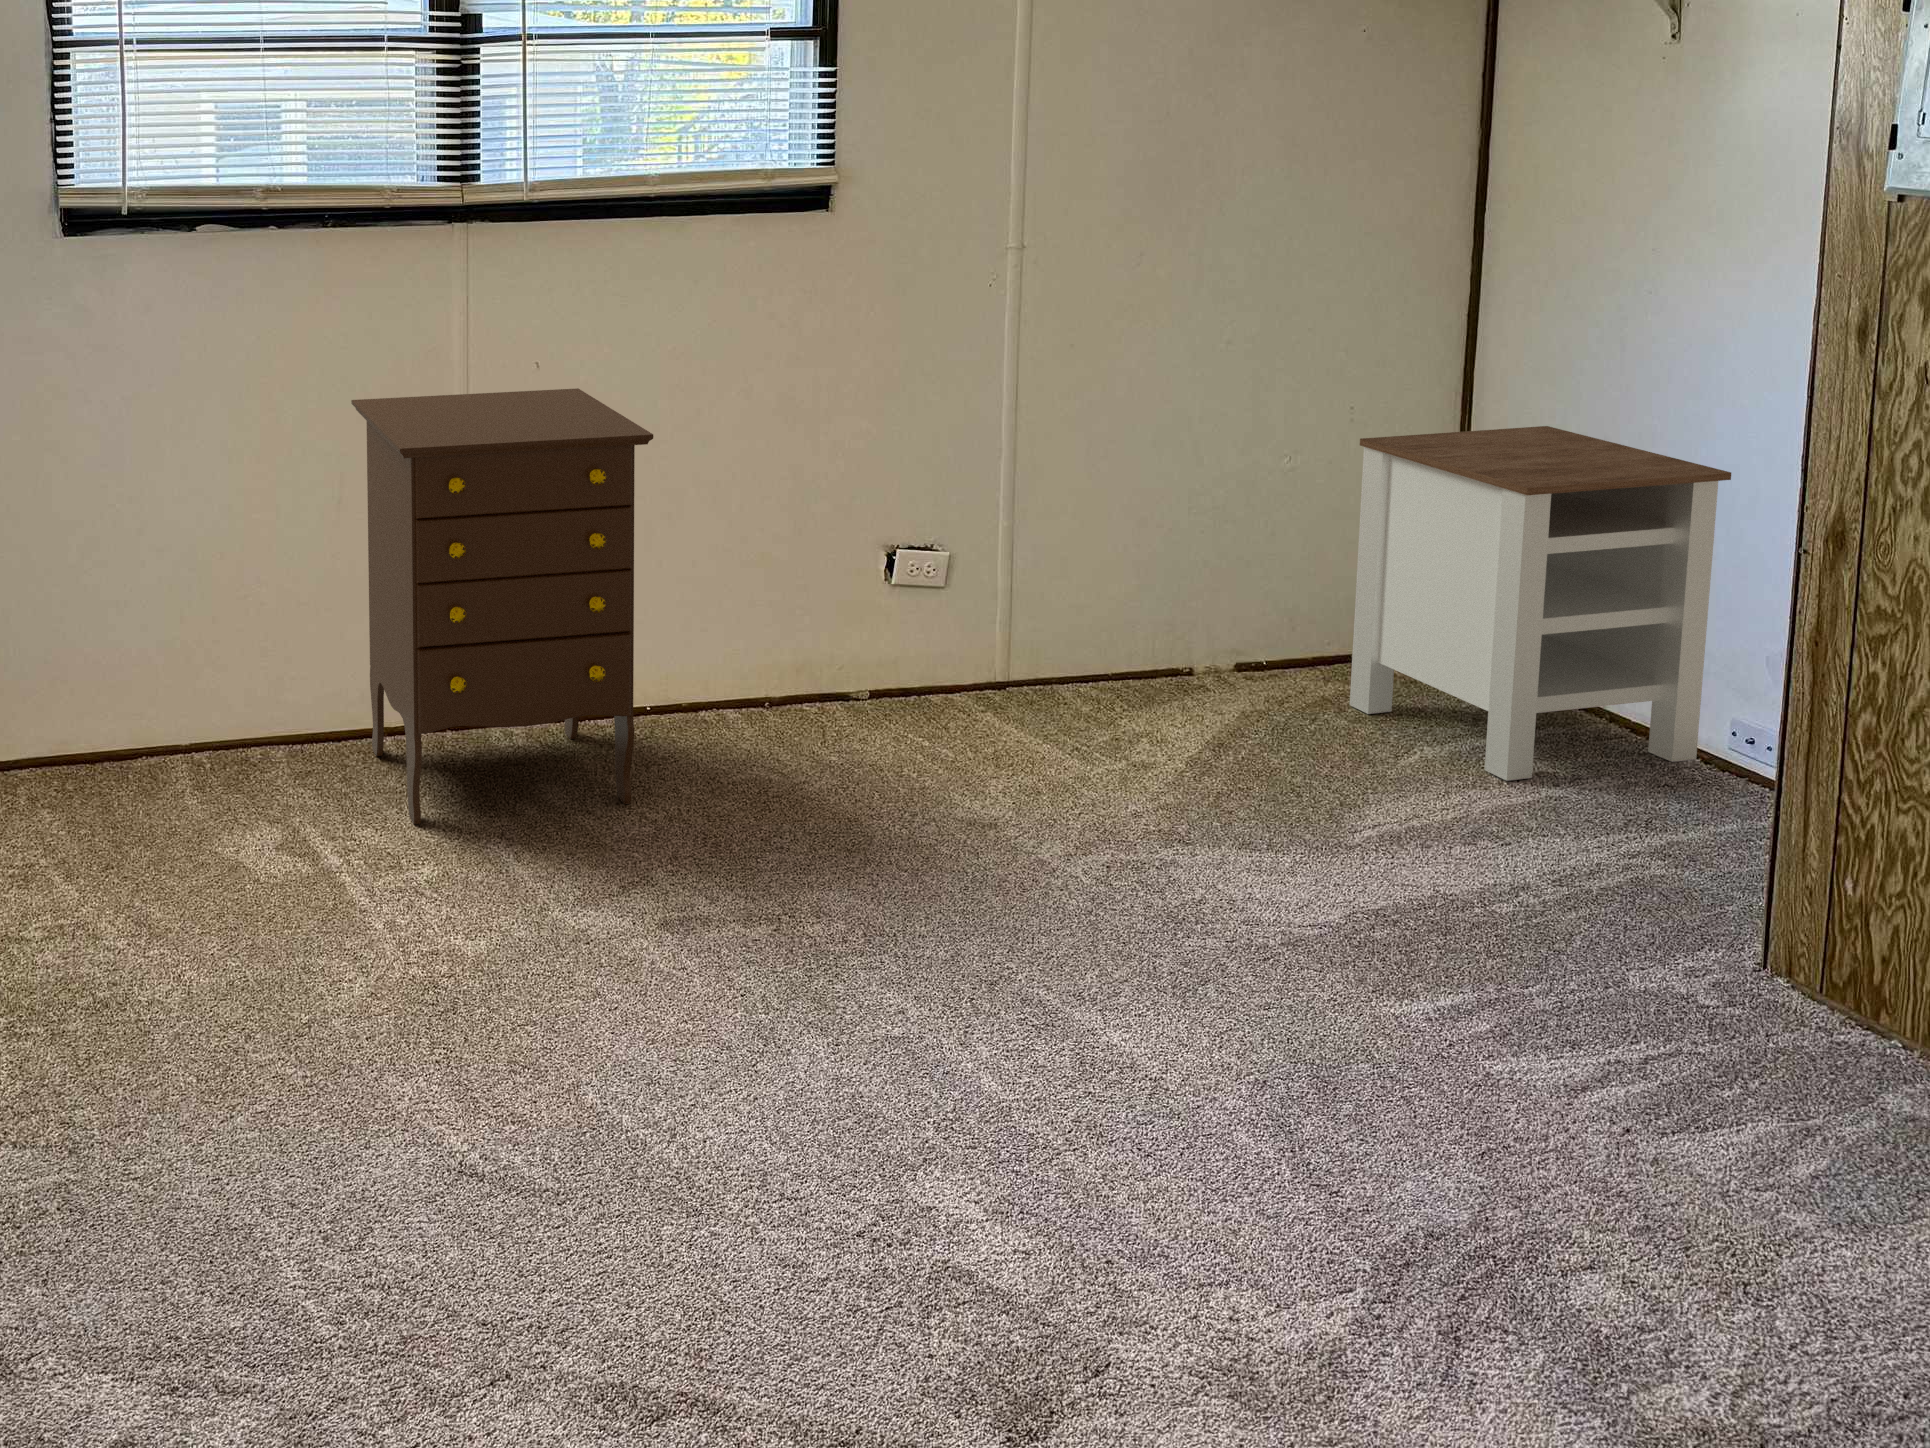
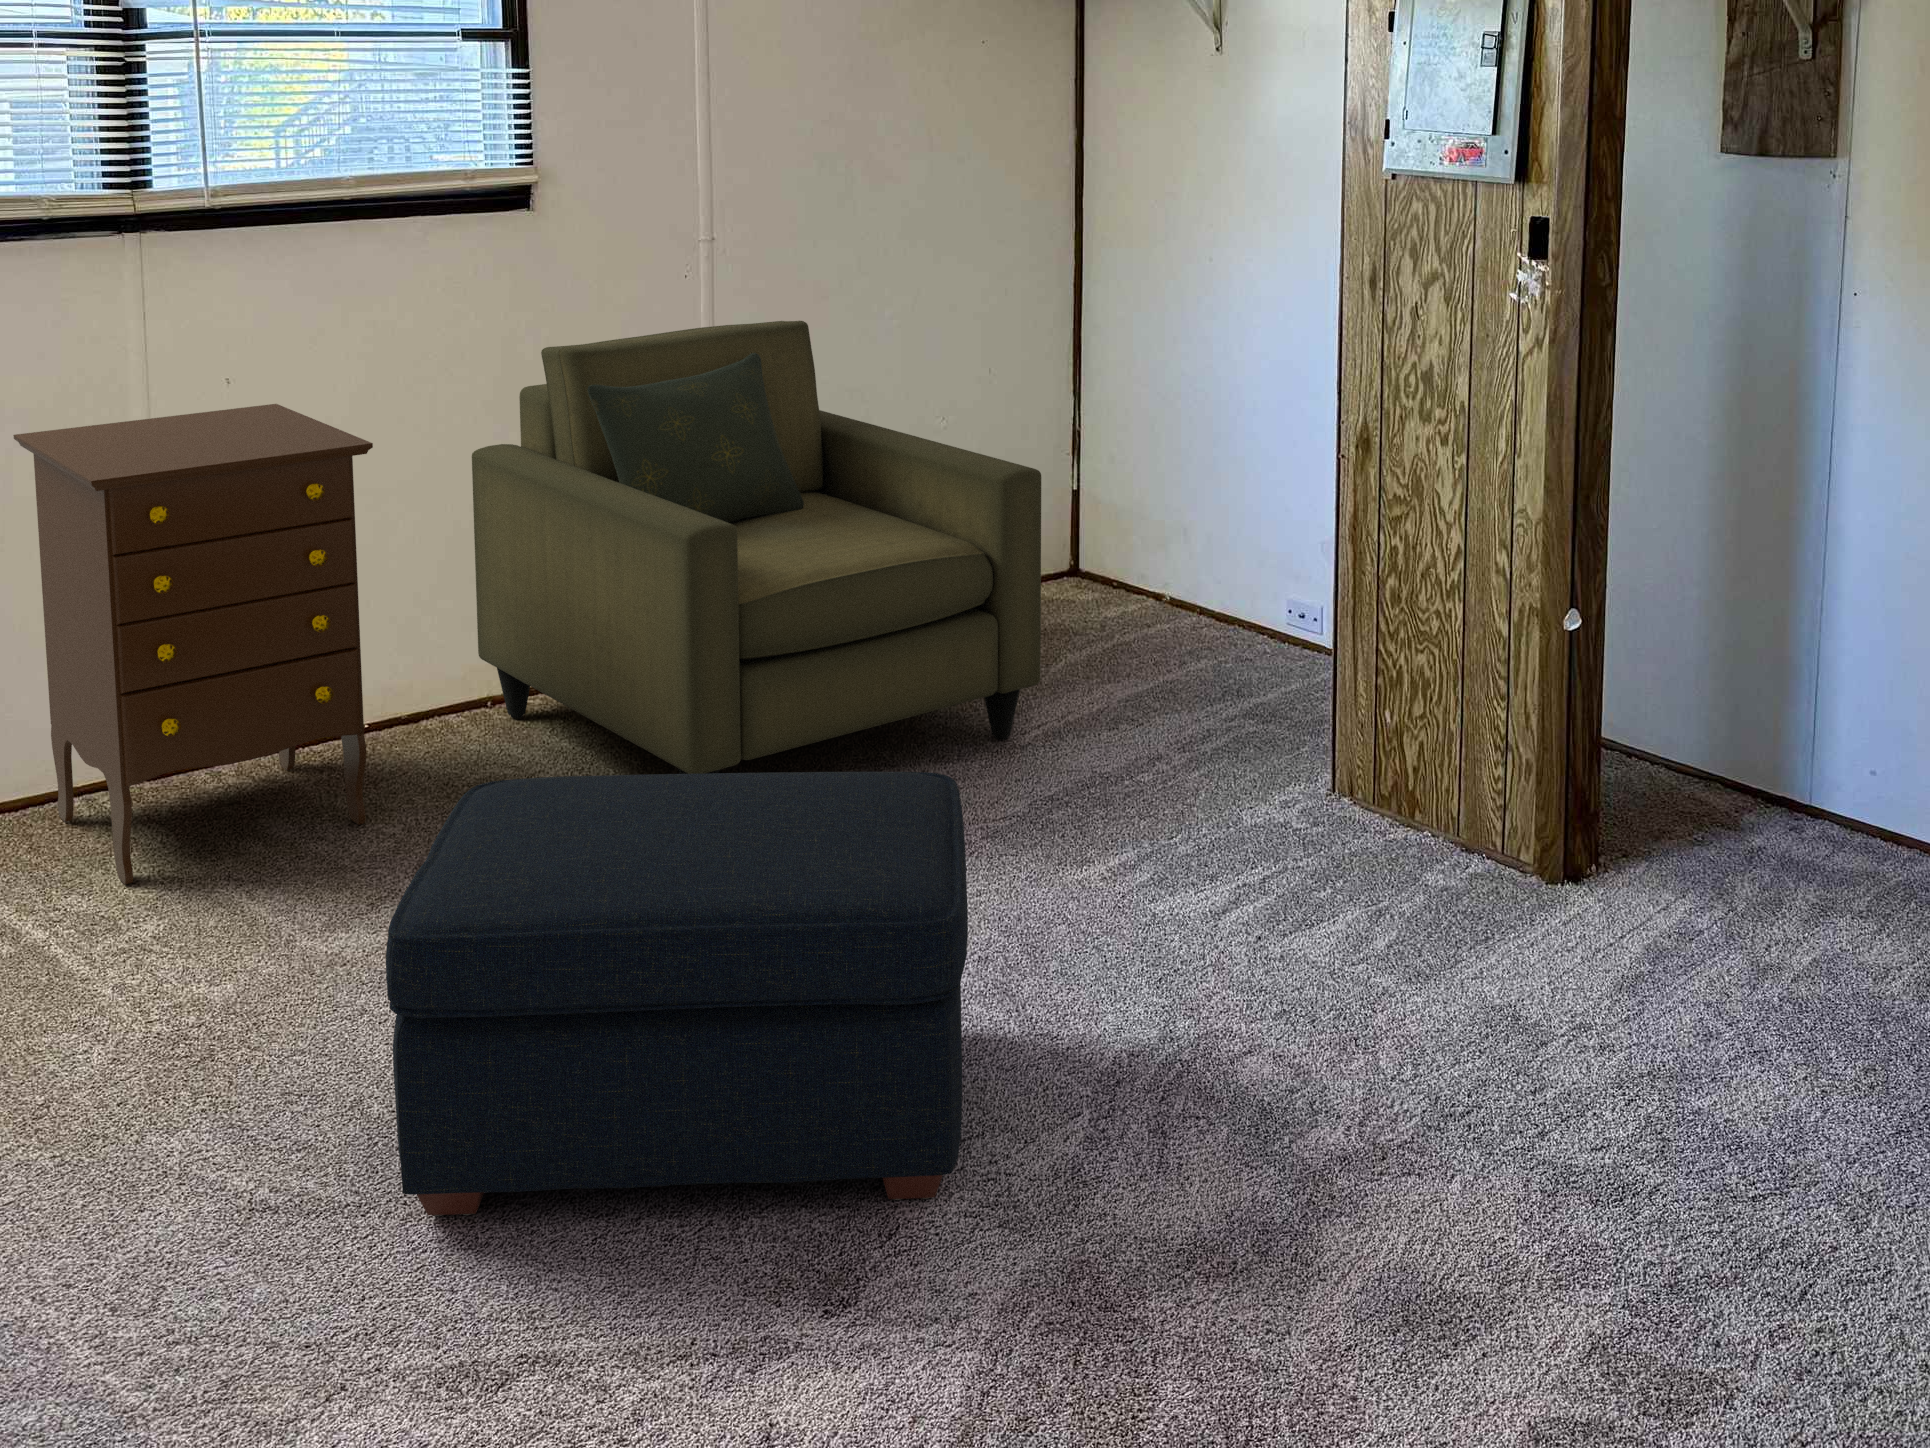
armchair: none [758,338,1386,867] -> present [472,321,1041,774]
side table: present [1350,426,1731,781] -> none [1008,375,1283,676]
ottoman: none [588,790,1231,1351] -> present [386,772,968,1216]

